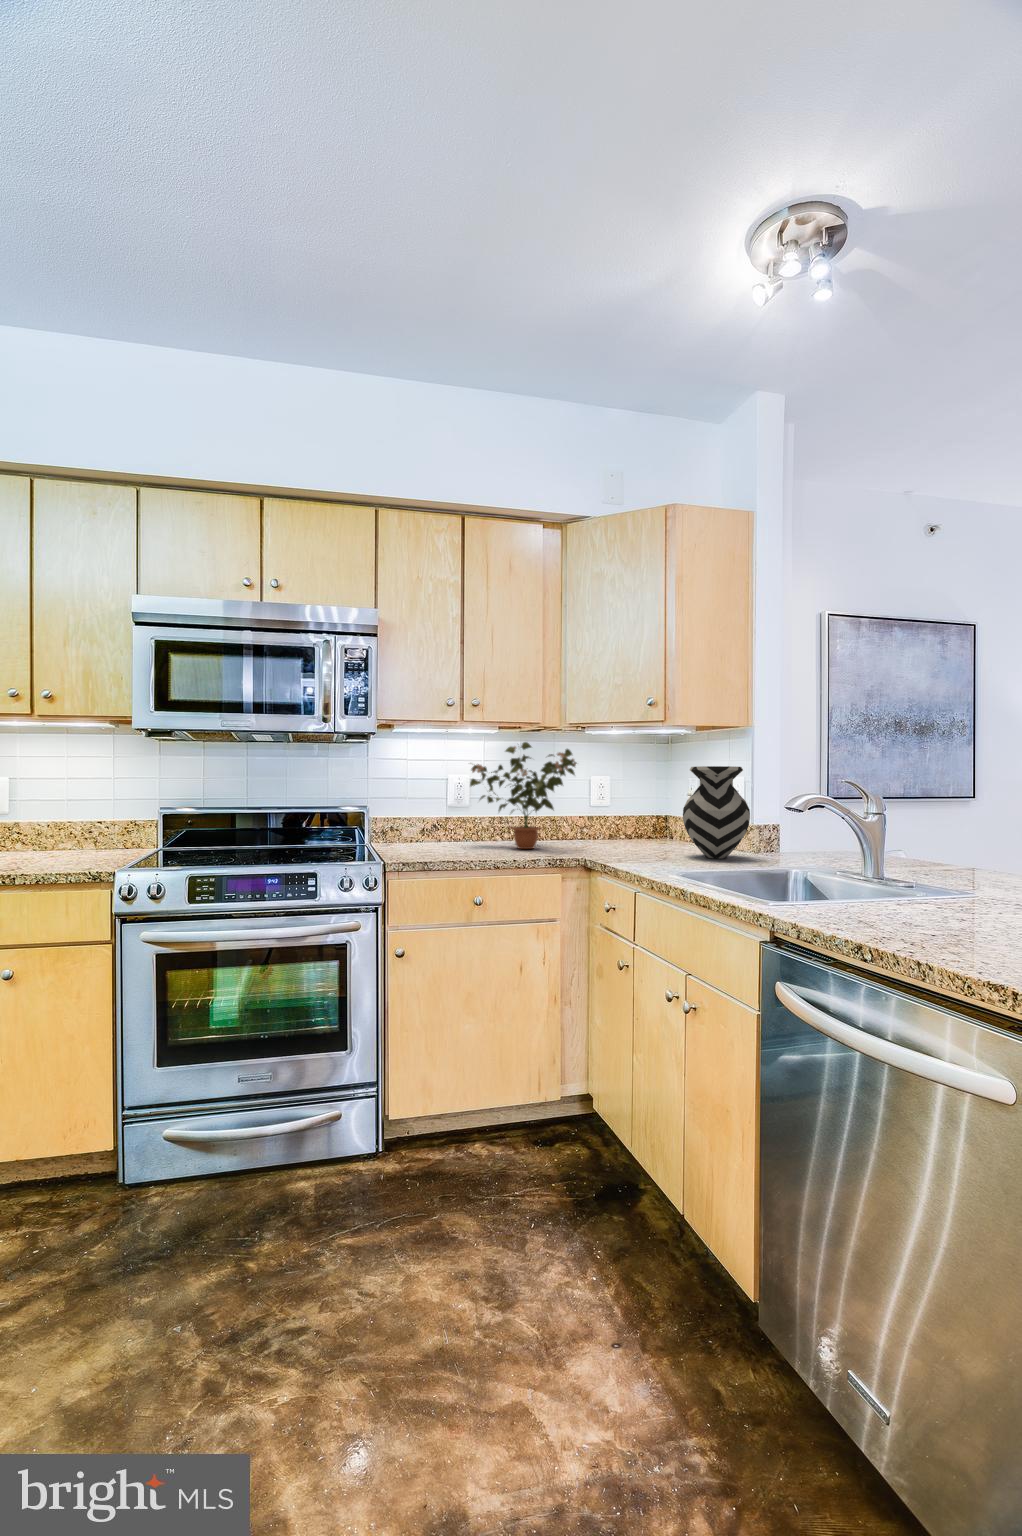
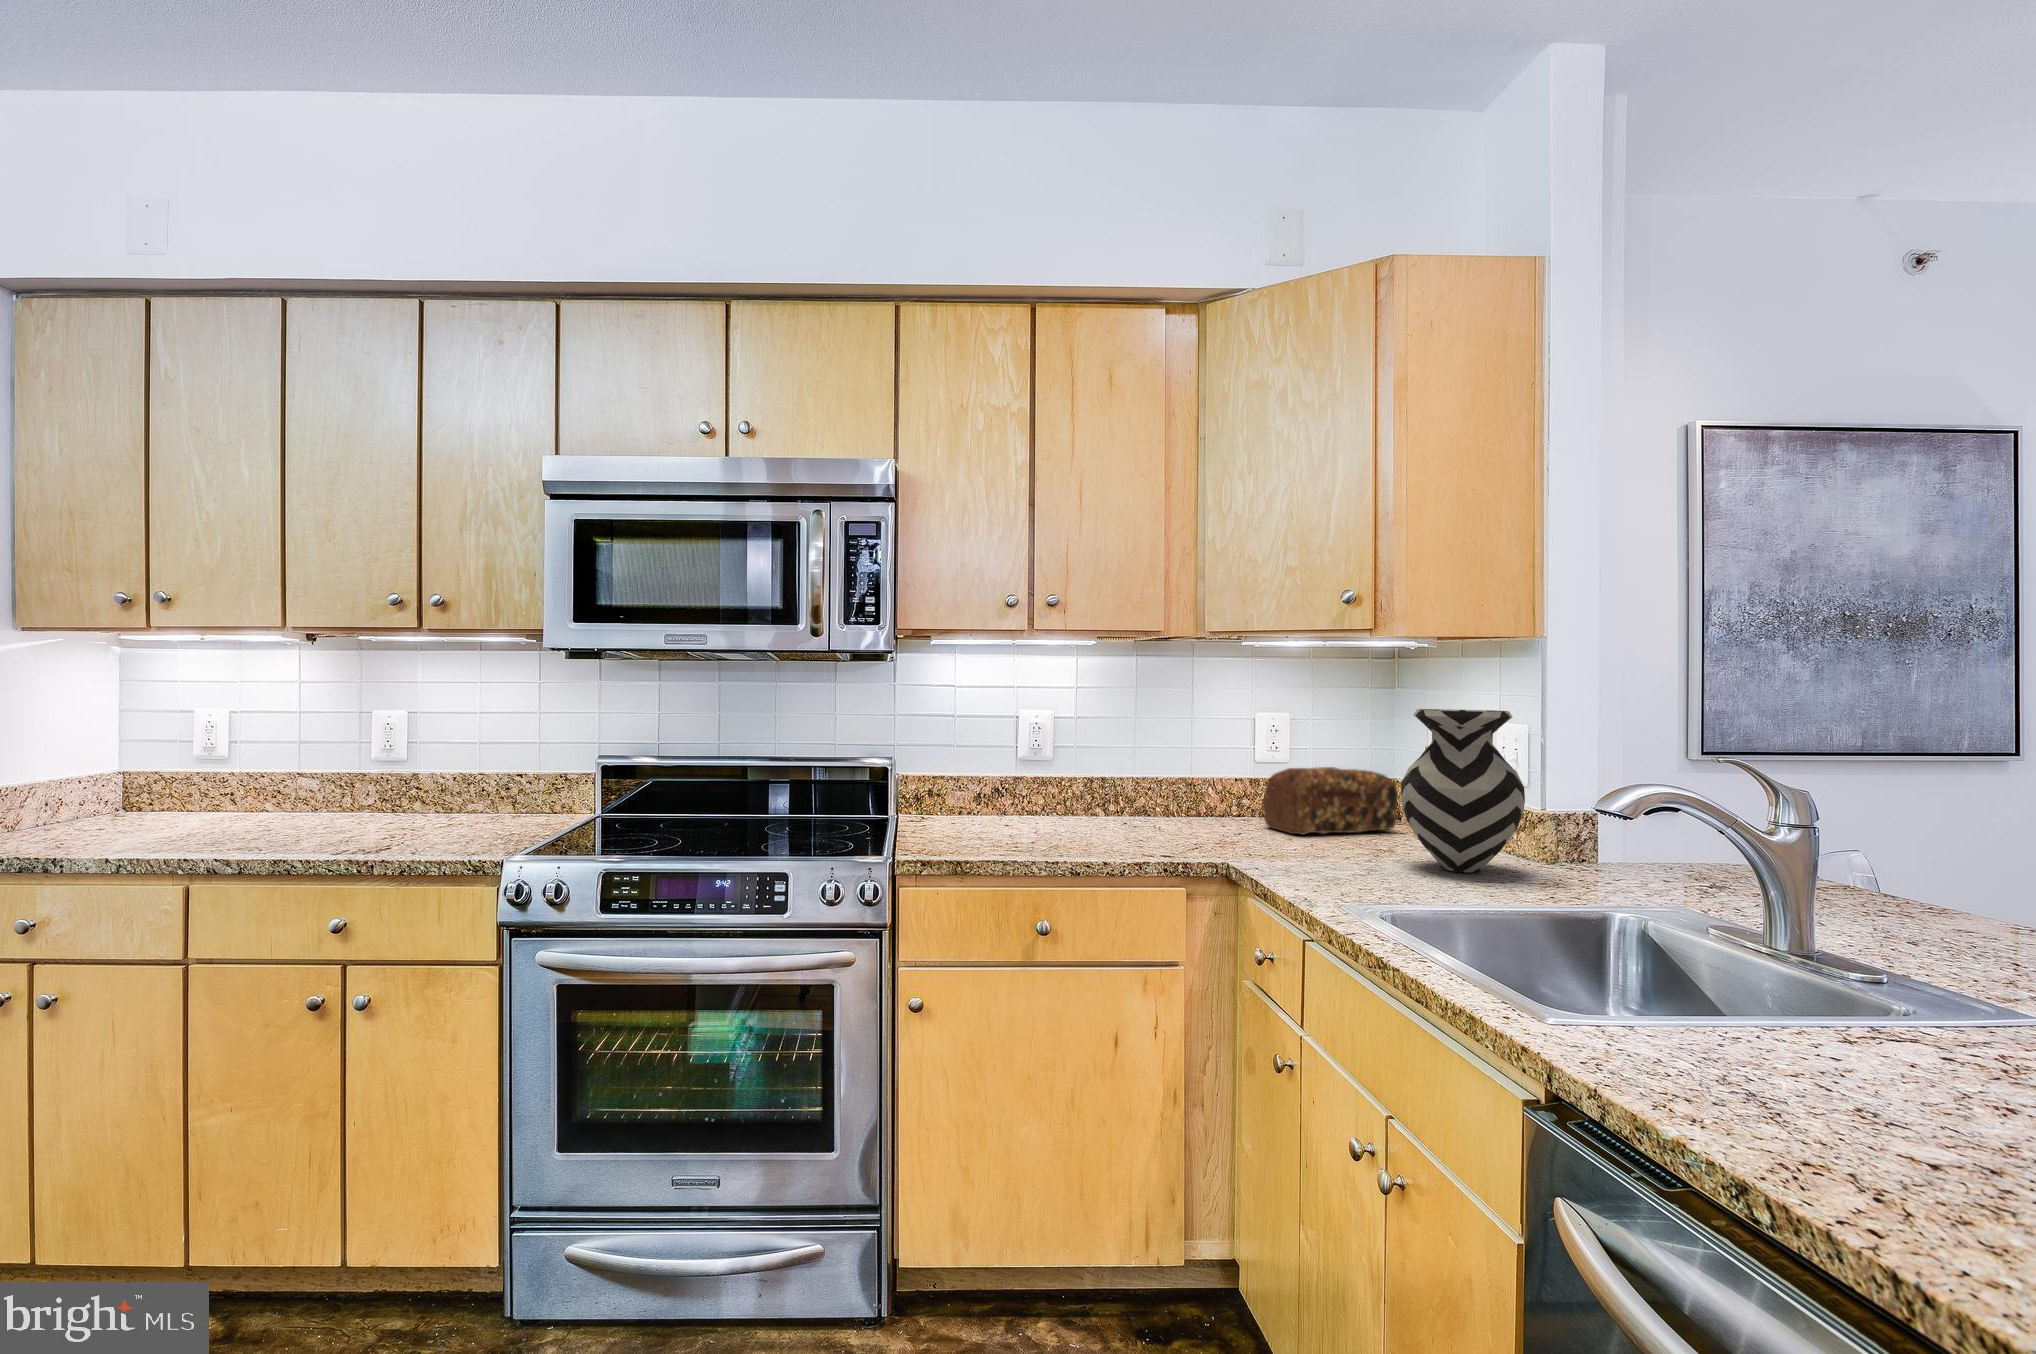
potted plant: present [470,742,577,849] -> none [1043,662,1225,839]
bread loaf: none [595,806,672,845] -> present [1262,767,1398,835]

